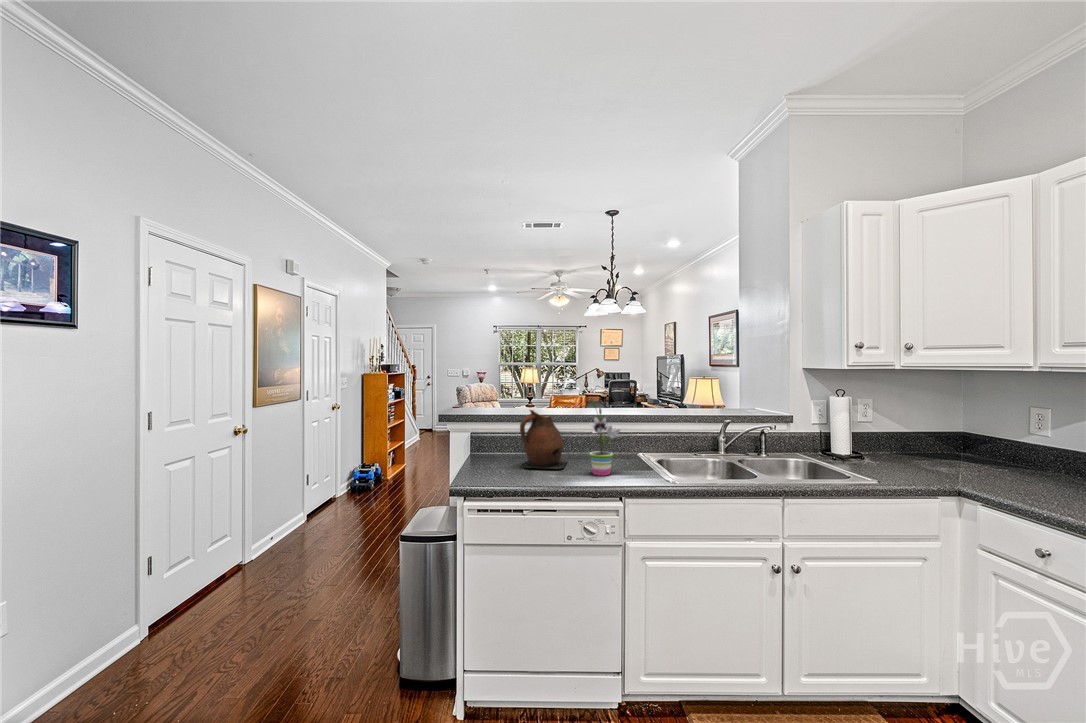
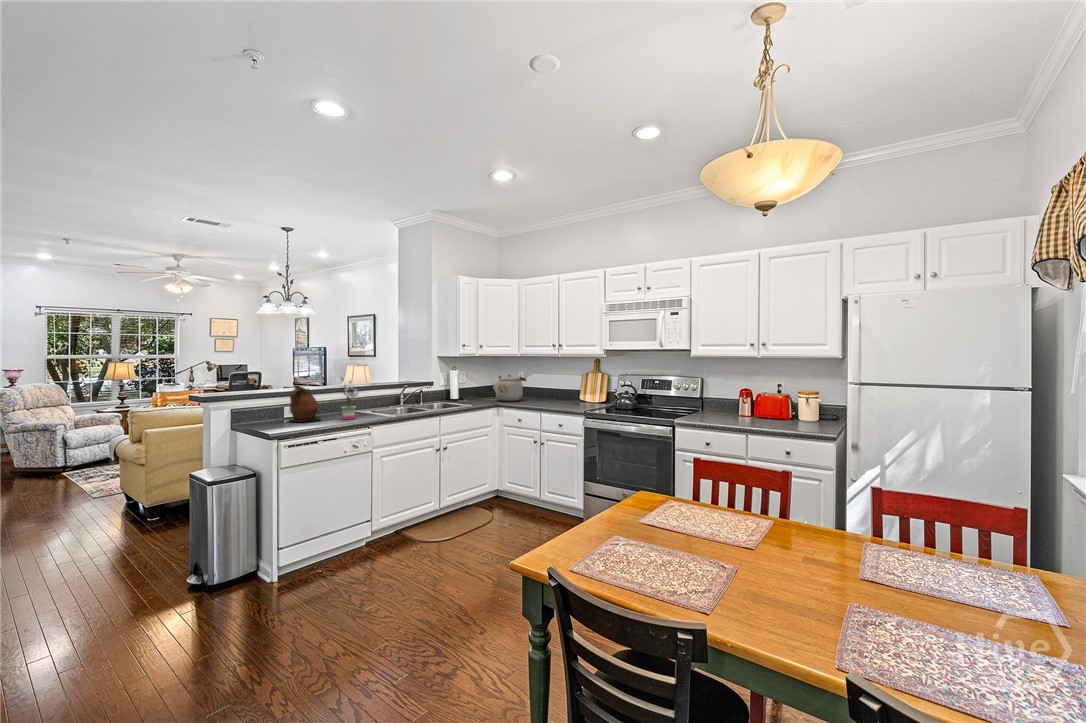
kettle: none [940,415,1048,482] -> present [493,375,526,401]

